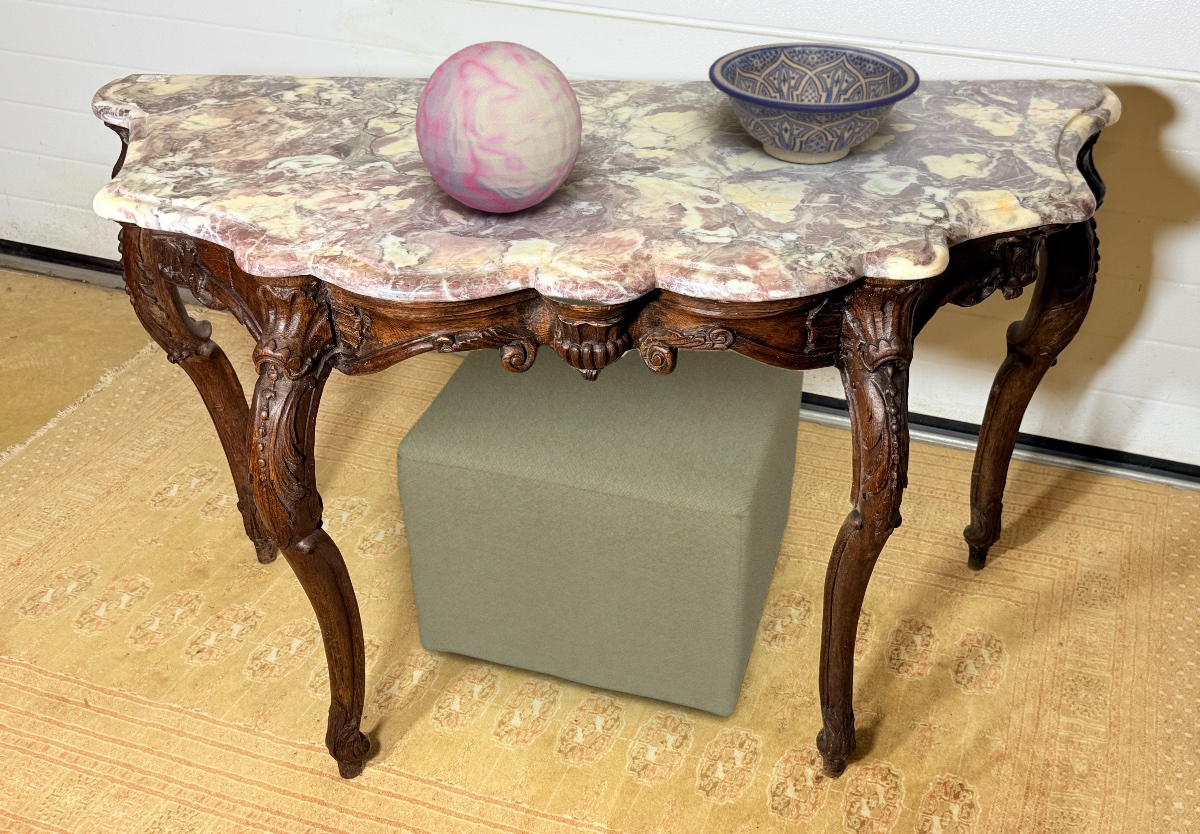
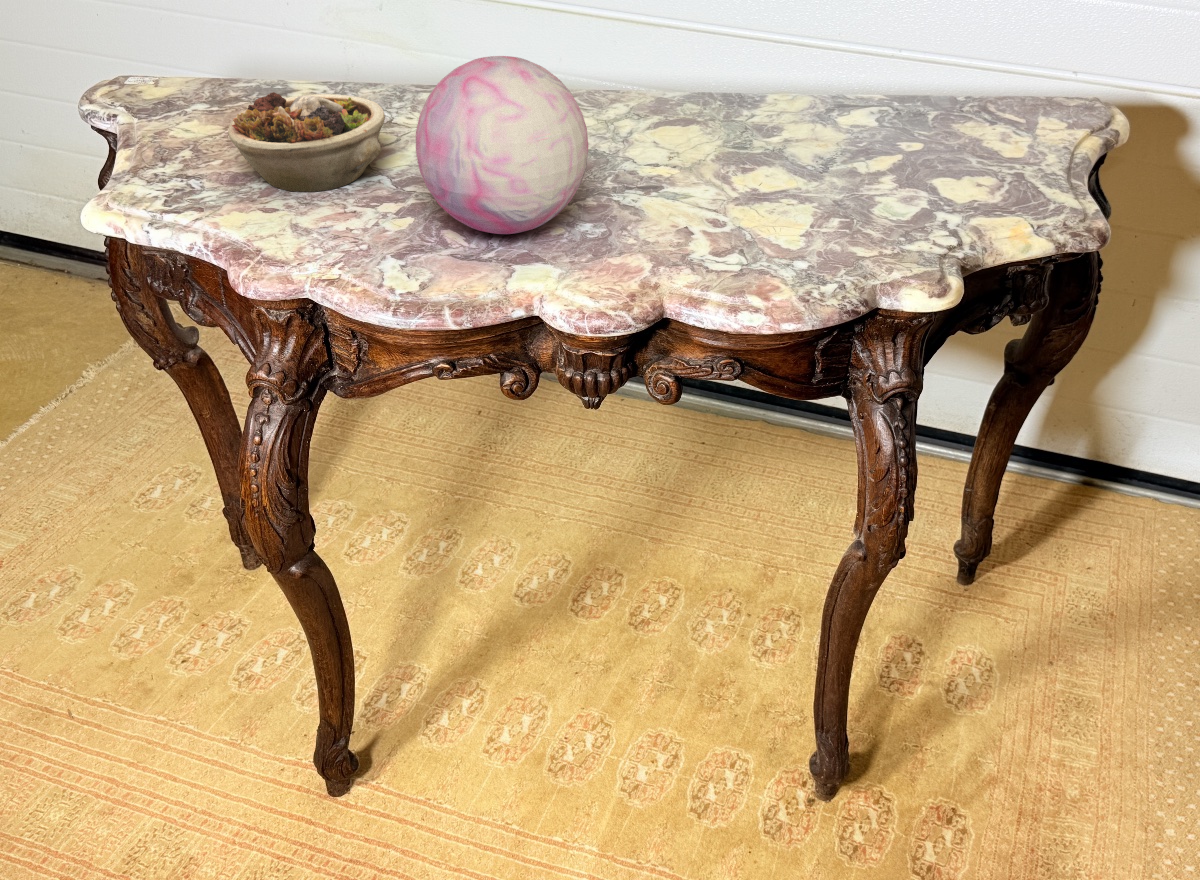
decorative bowl: present [708,43,920,164] -> none [716,59,933,186]
succulent planter: none [237,84,387,178] -> present [228,92,385,192]
ottoman: present [397,295,804,716] -> none [392,305,802,737]

